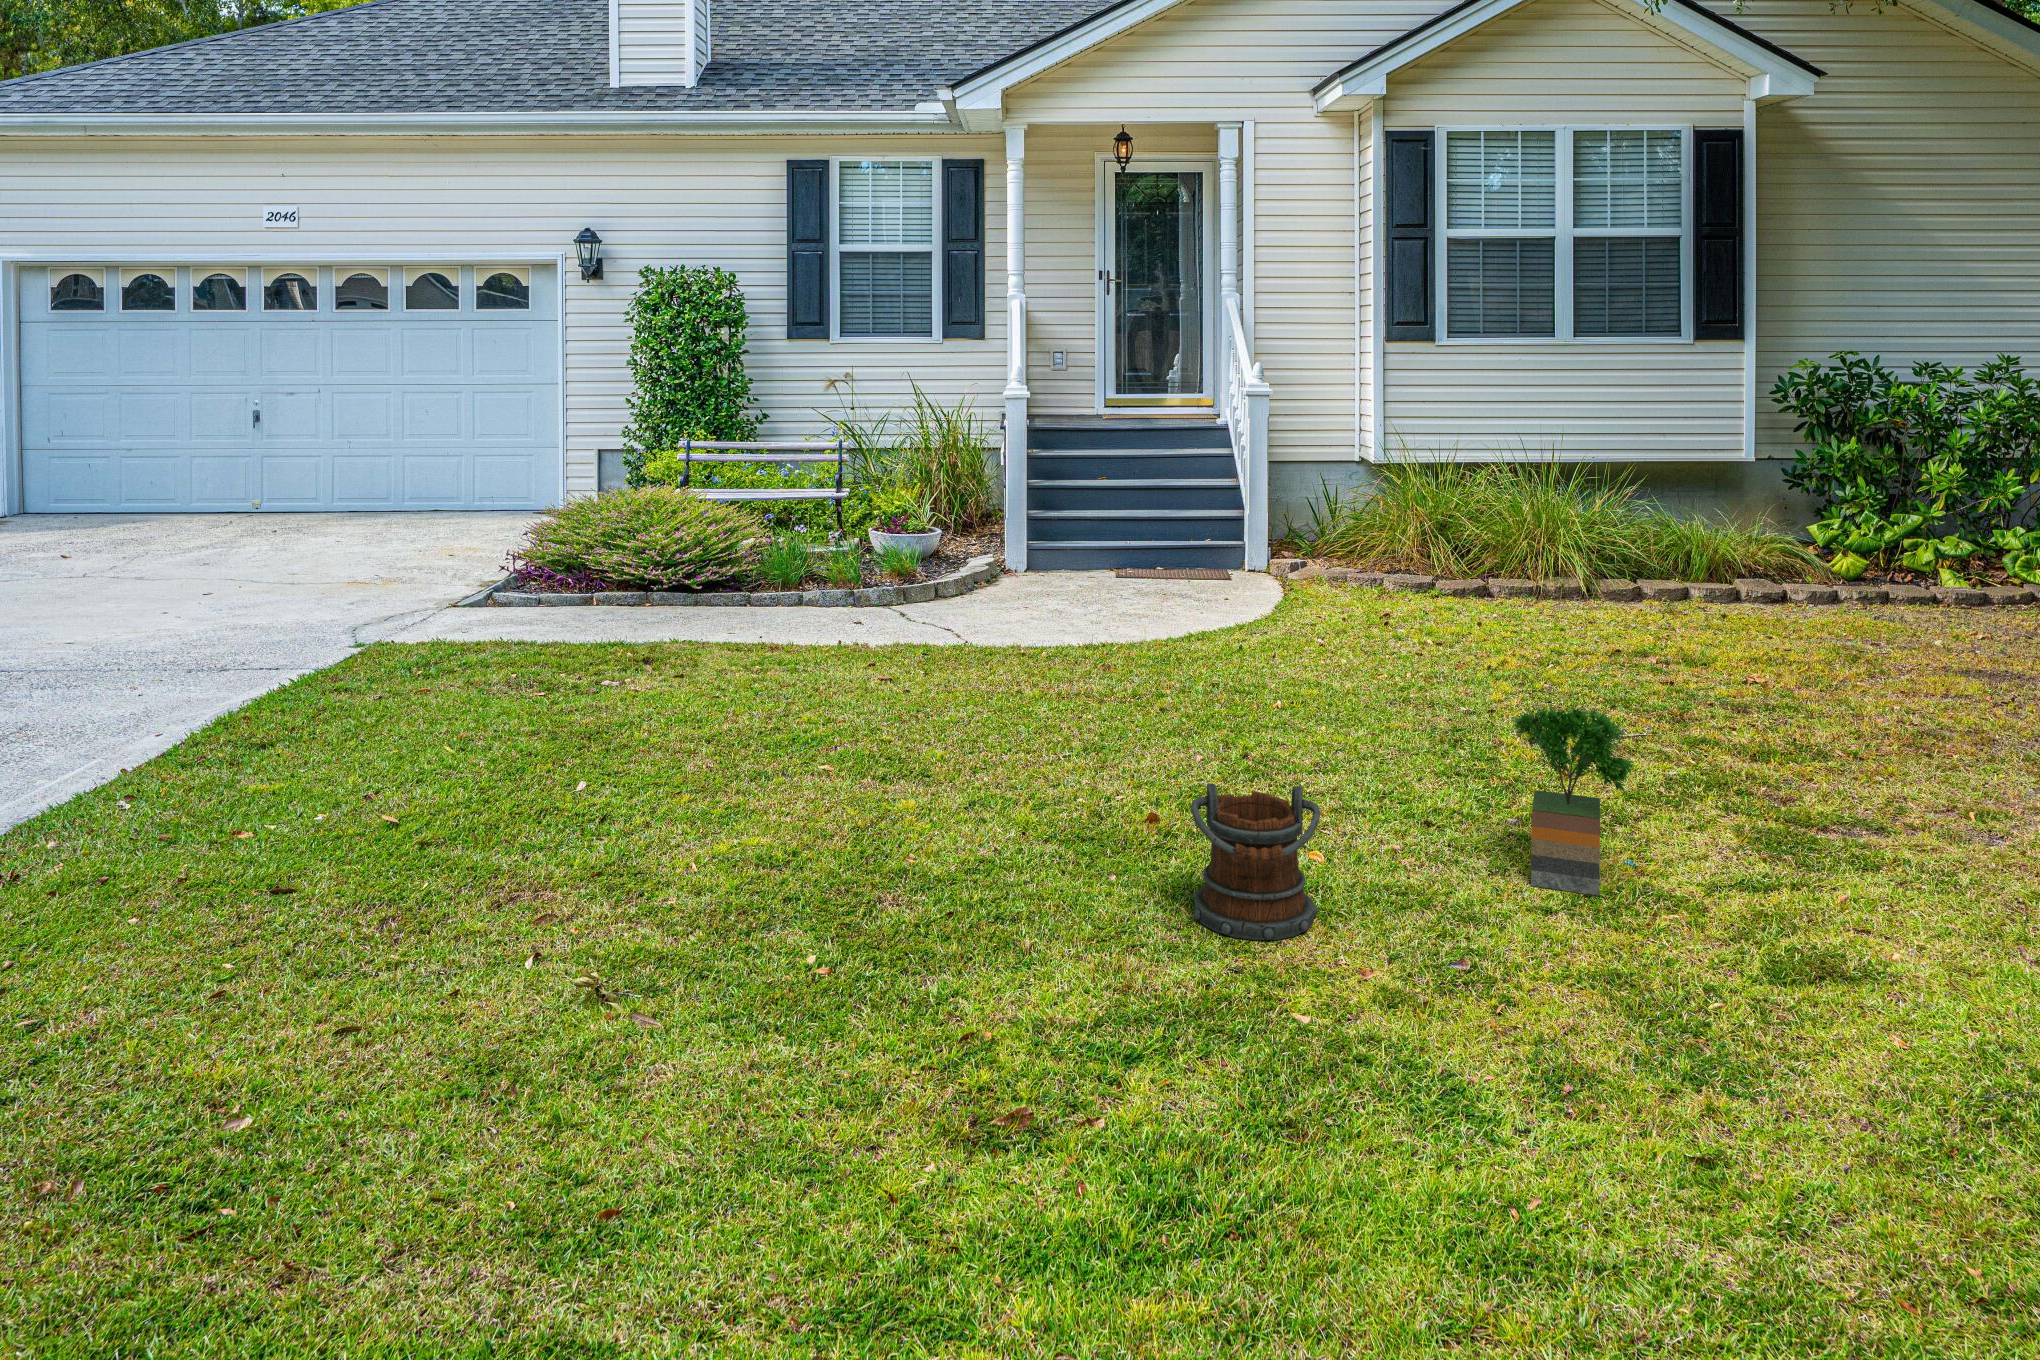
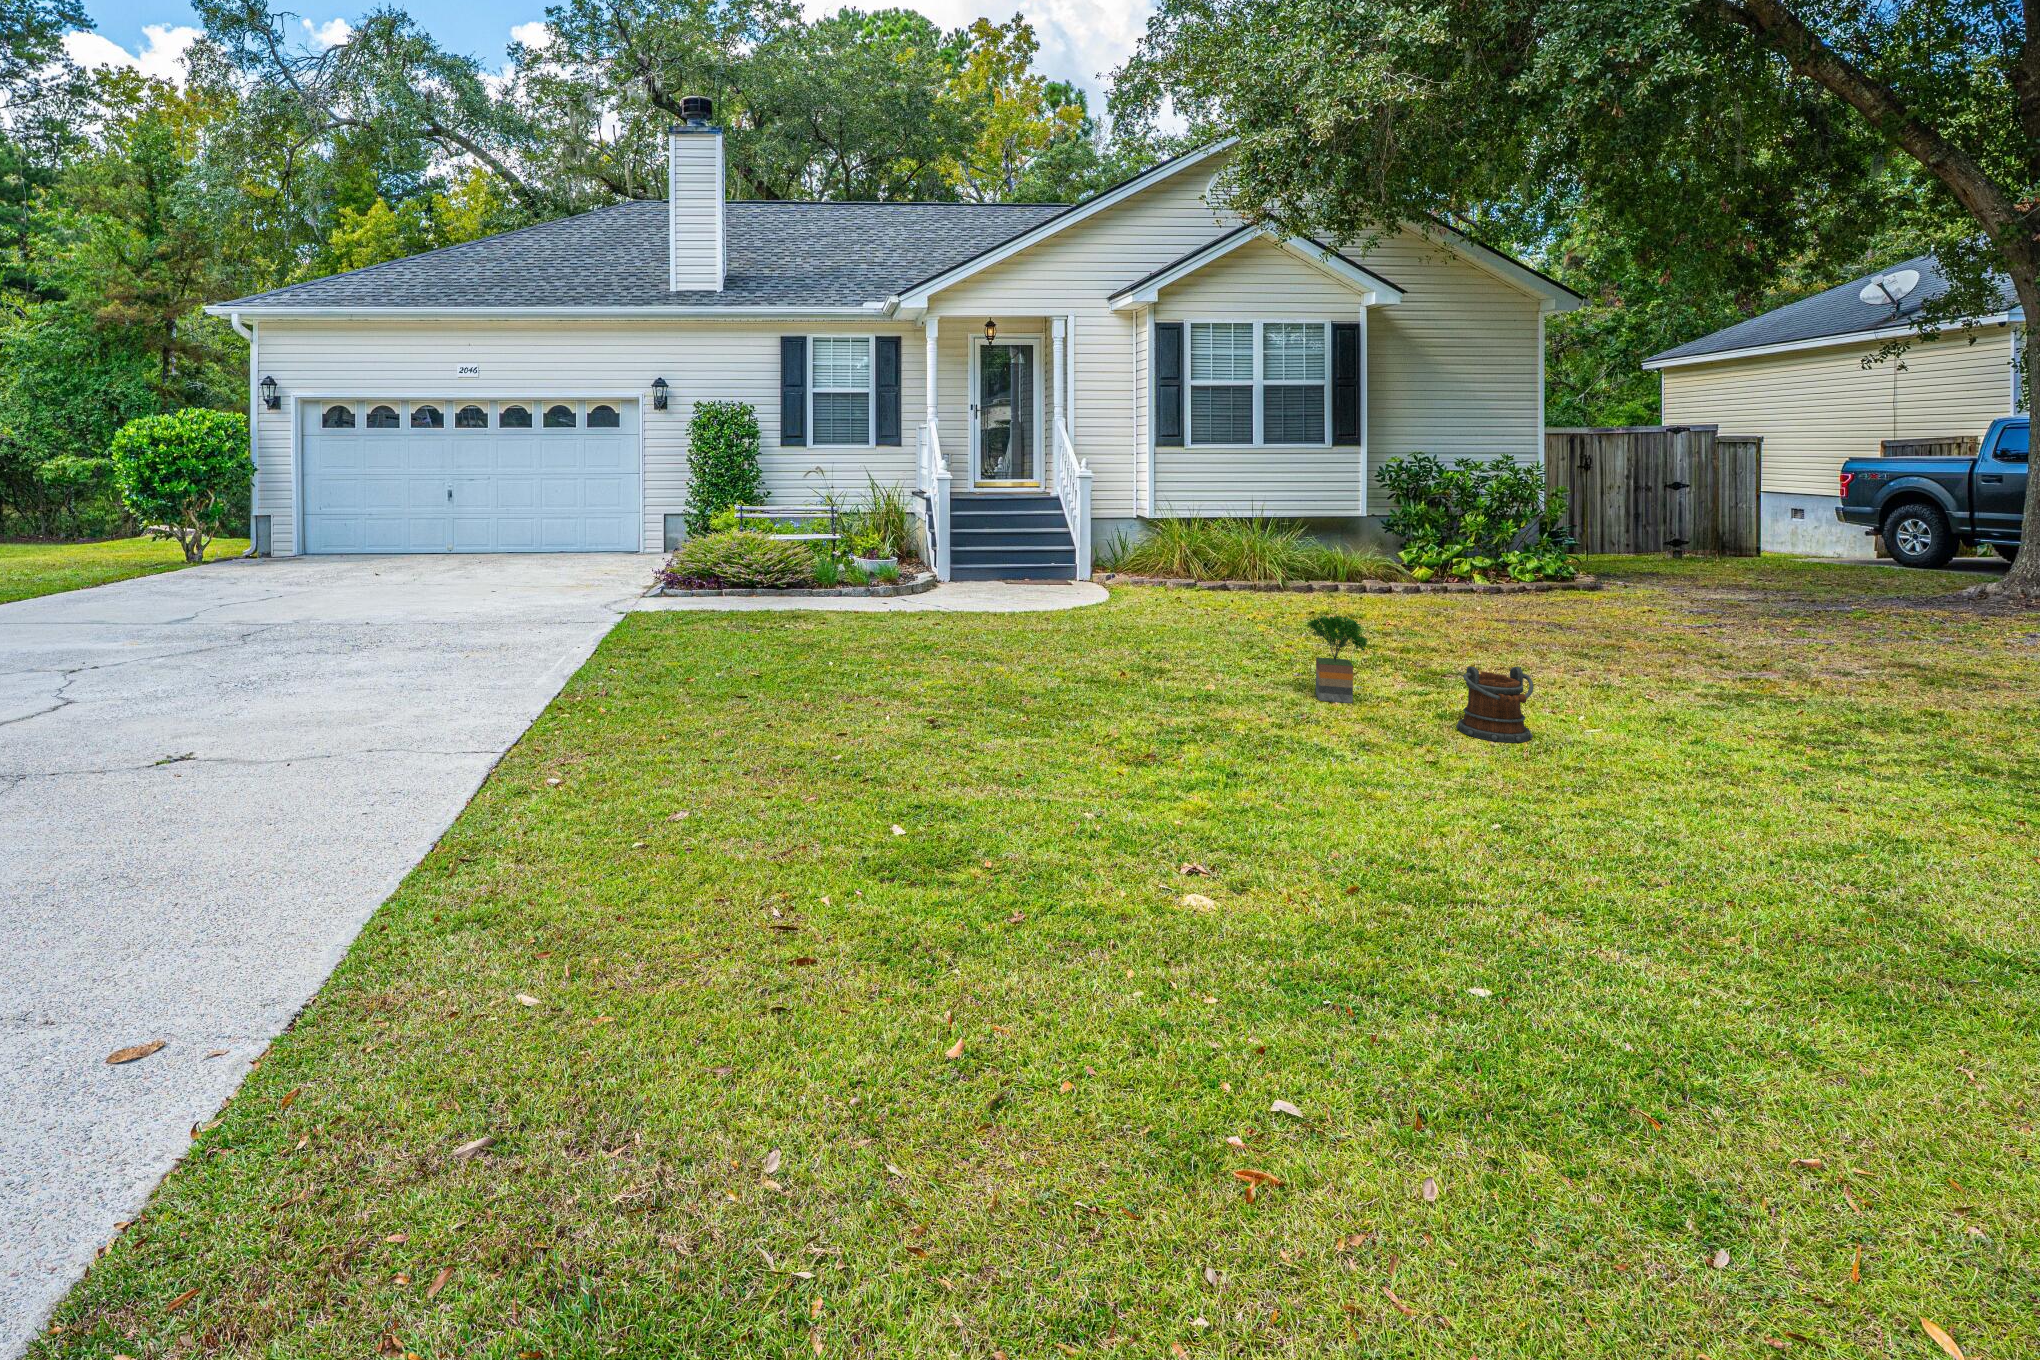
bucket: present [1191,783,1320,940] -> present [1456,666,1533,743]

